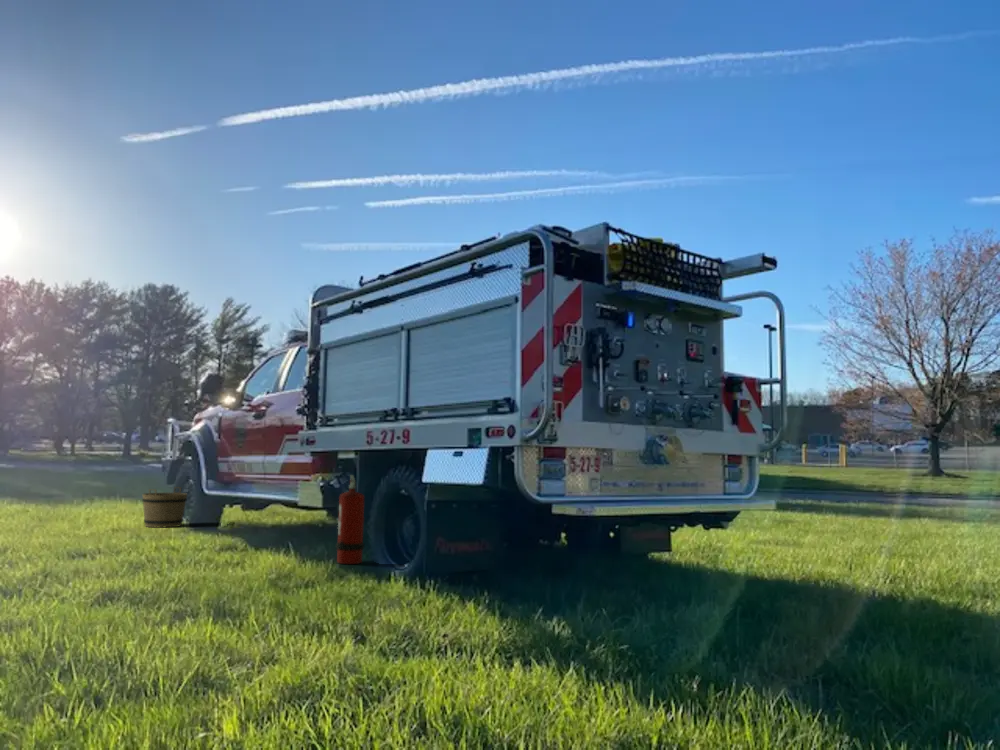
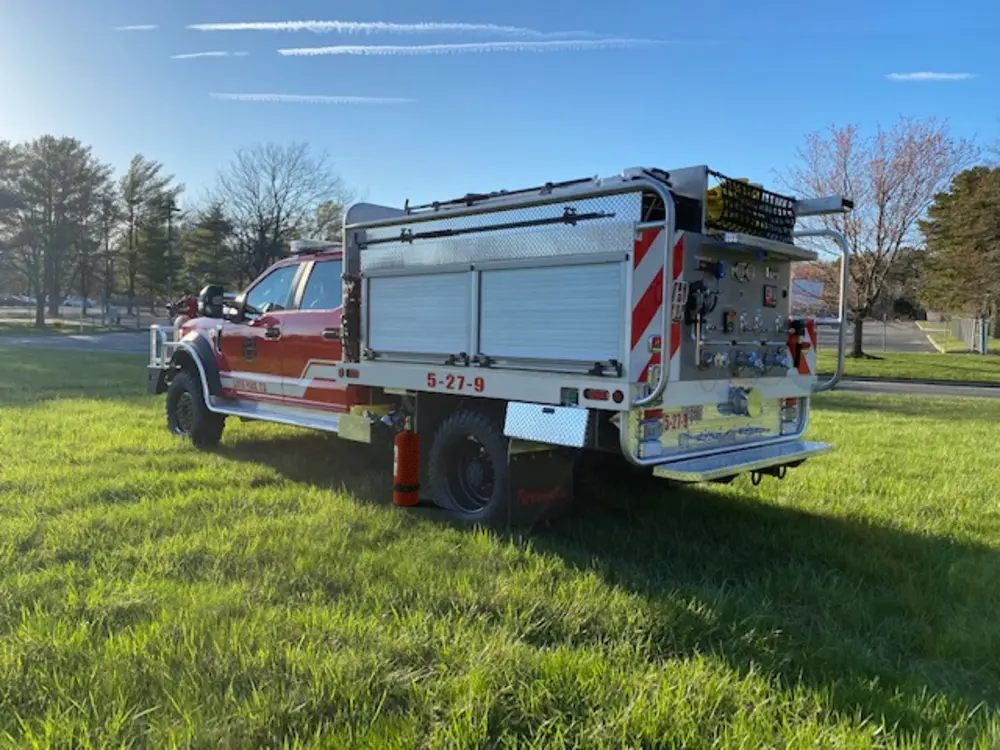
bucket: present [142,488,187,527] -> none [140,401,187,446]

